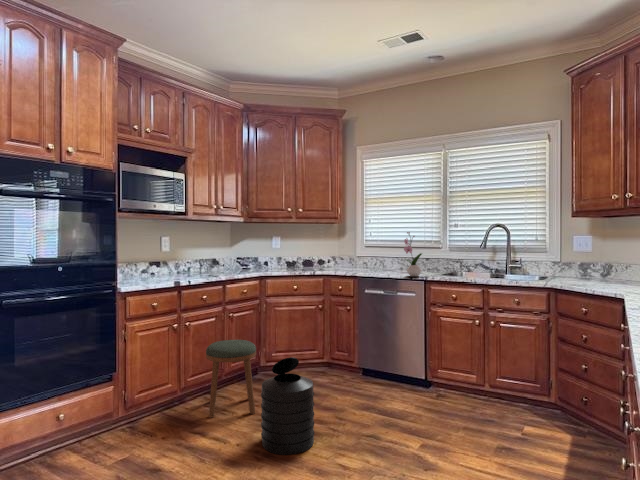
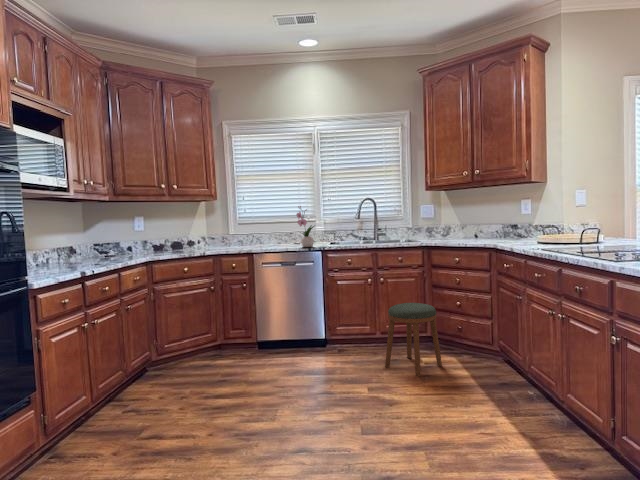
stool: present [206,340,256,418] -> present [385,303,442,377]
trash can: present [261,357,314,455] -> none [227,331,284,432]

